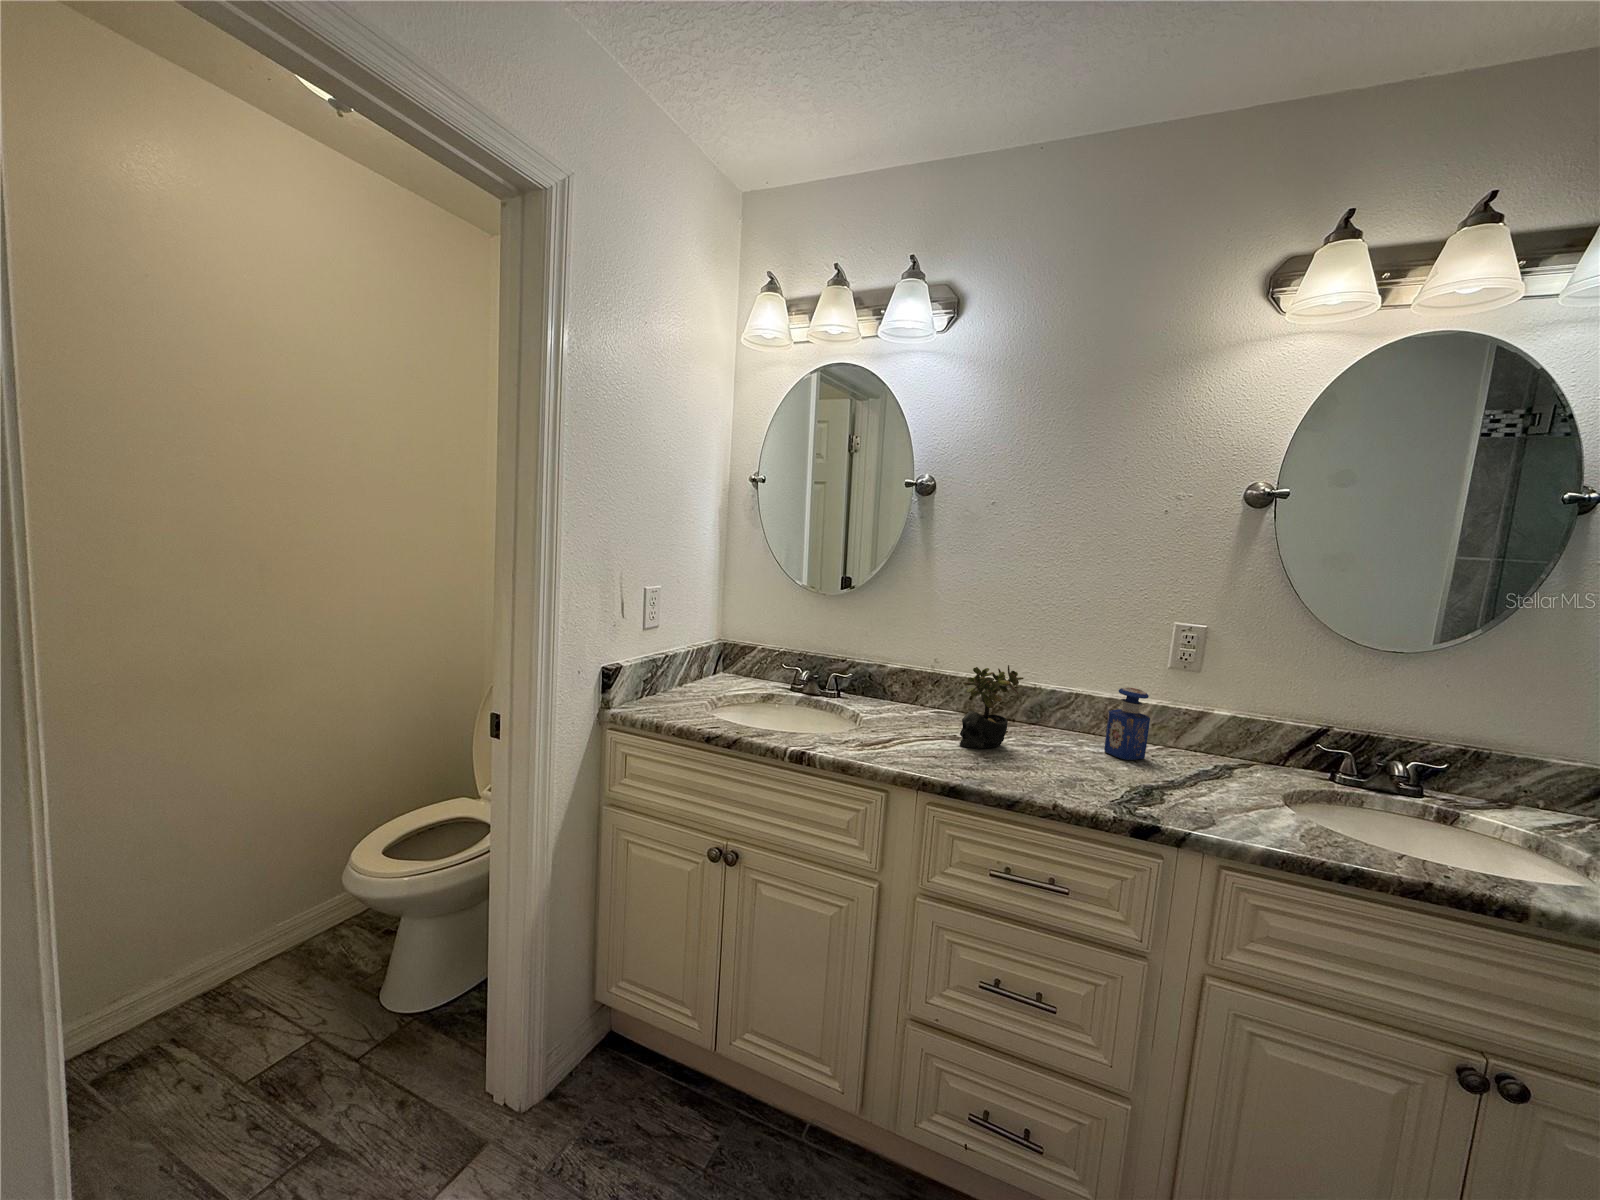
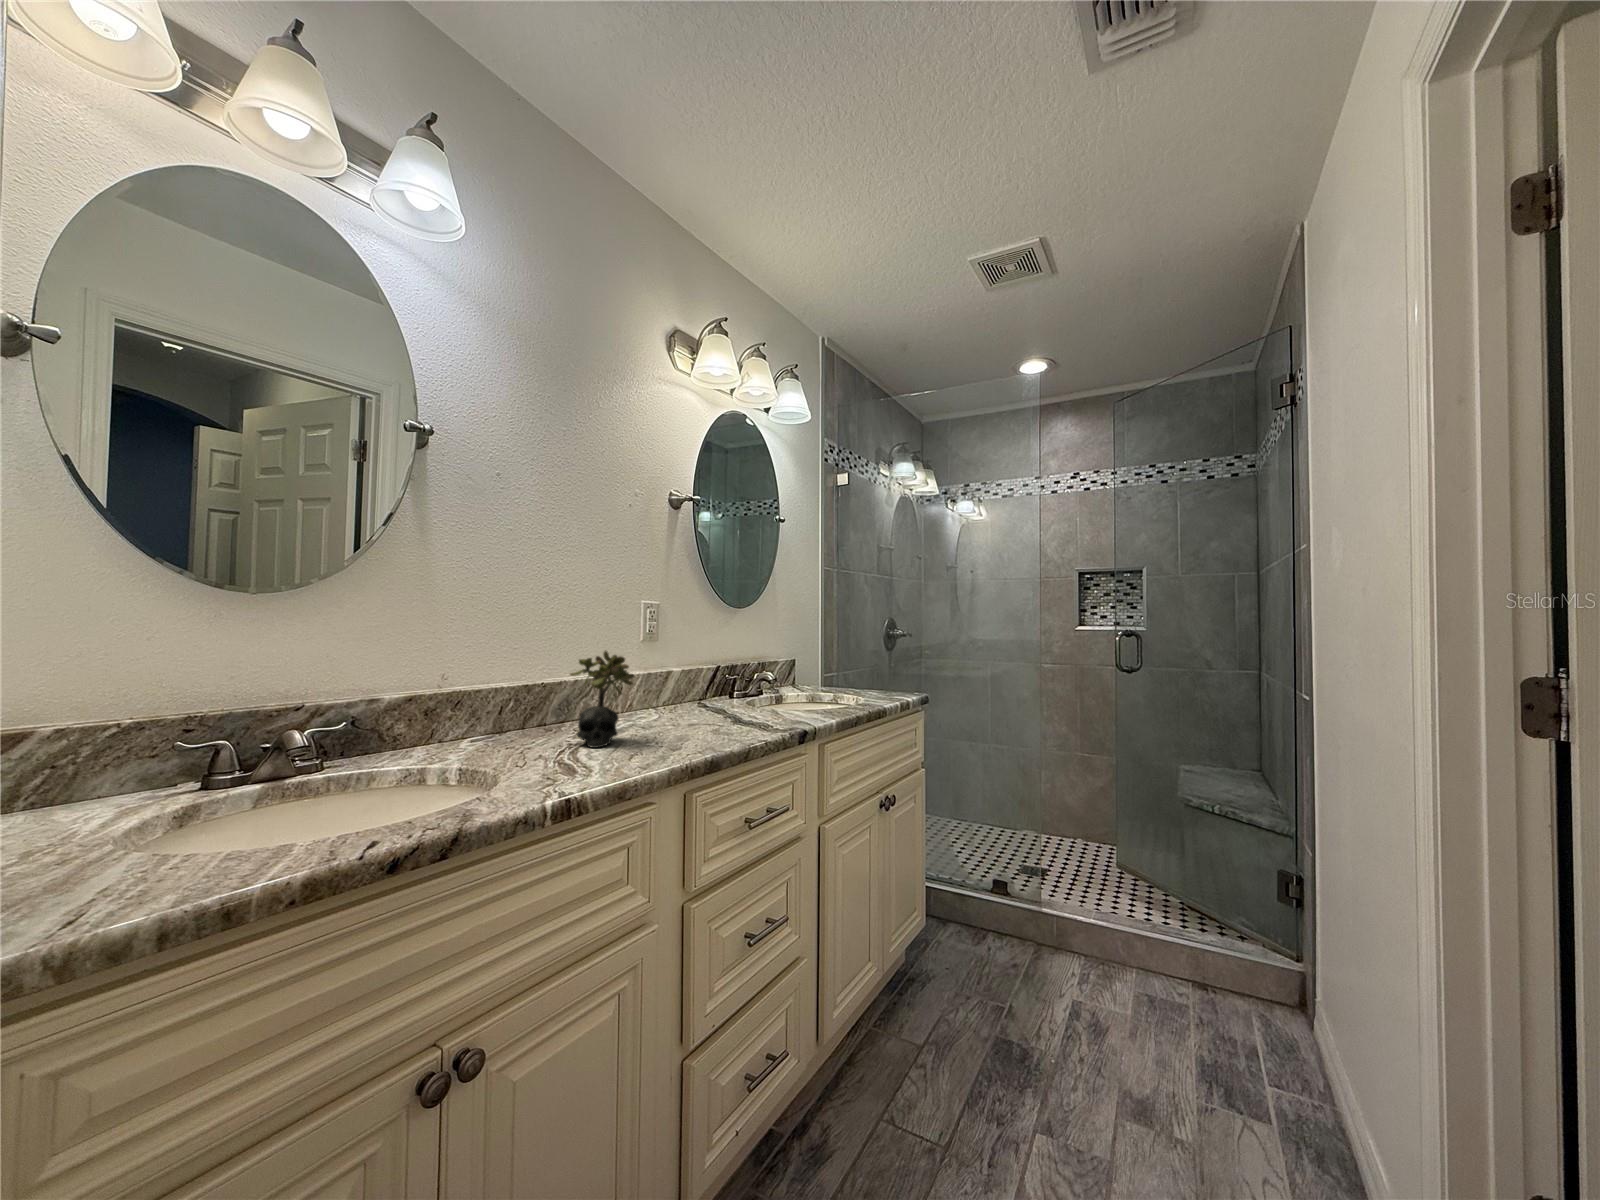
perfume bottle: present [1104,687,1150,760] -> none [641,658,671,720]

